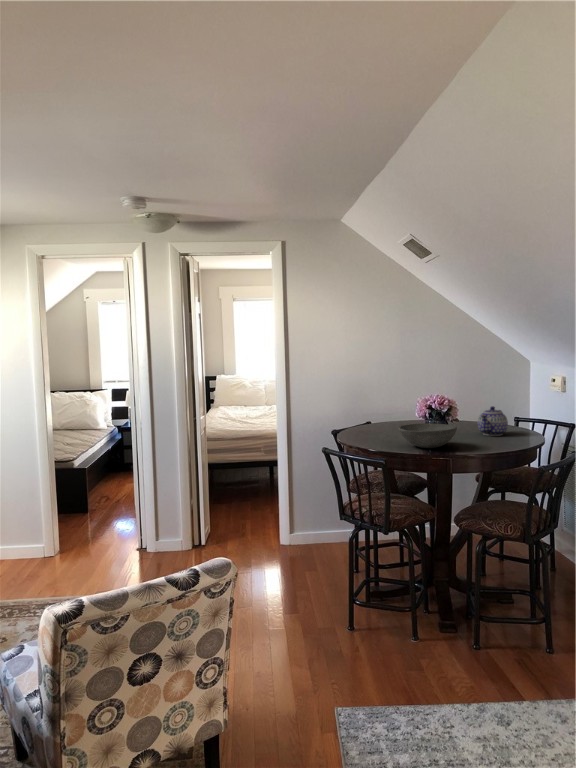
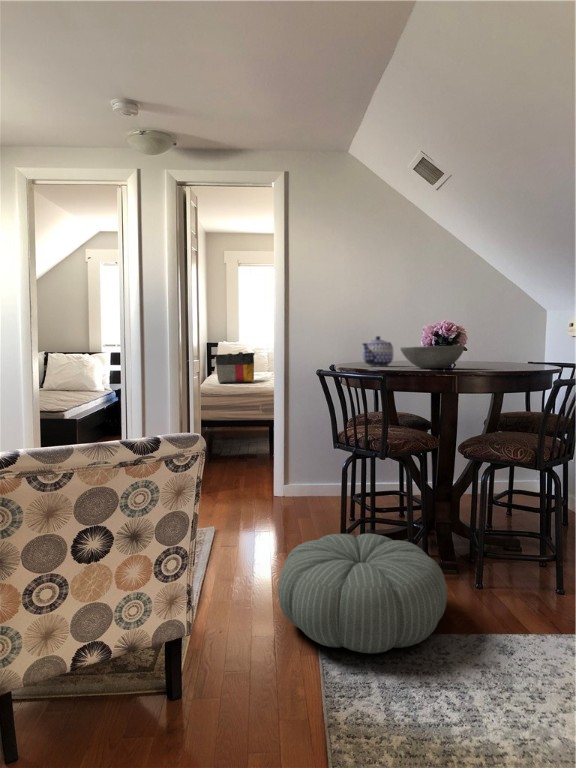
tote bag: none [217,395,255,425] -> present [215,352,255,383]
teapot: present [478,406,508,436] -> present [362,336,393,366]
pouf: none [298,605,449,730] -> present [278,534,447,653]

